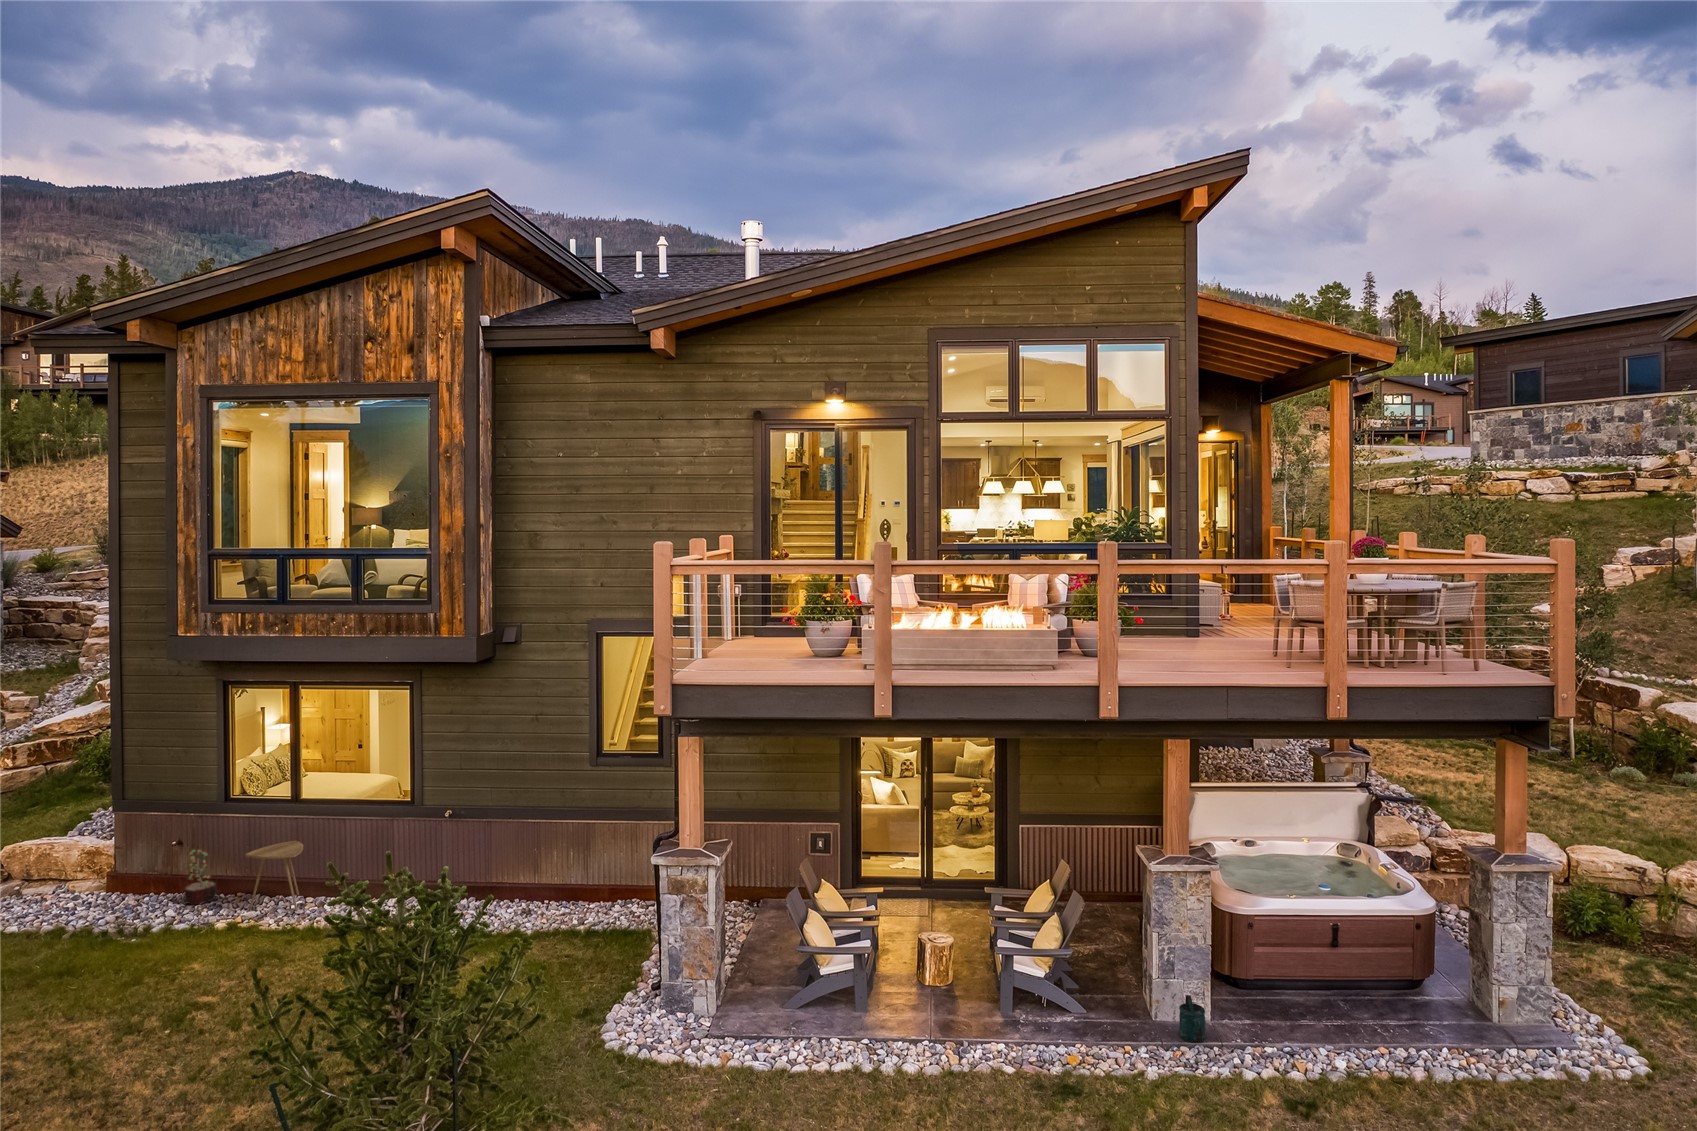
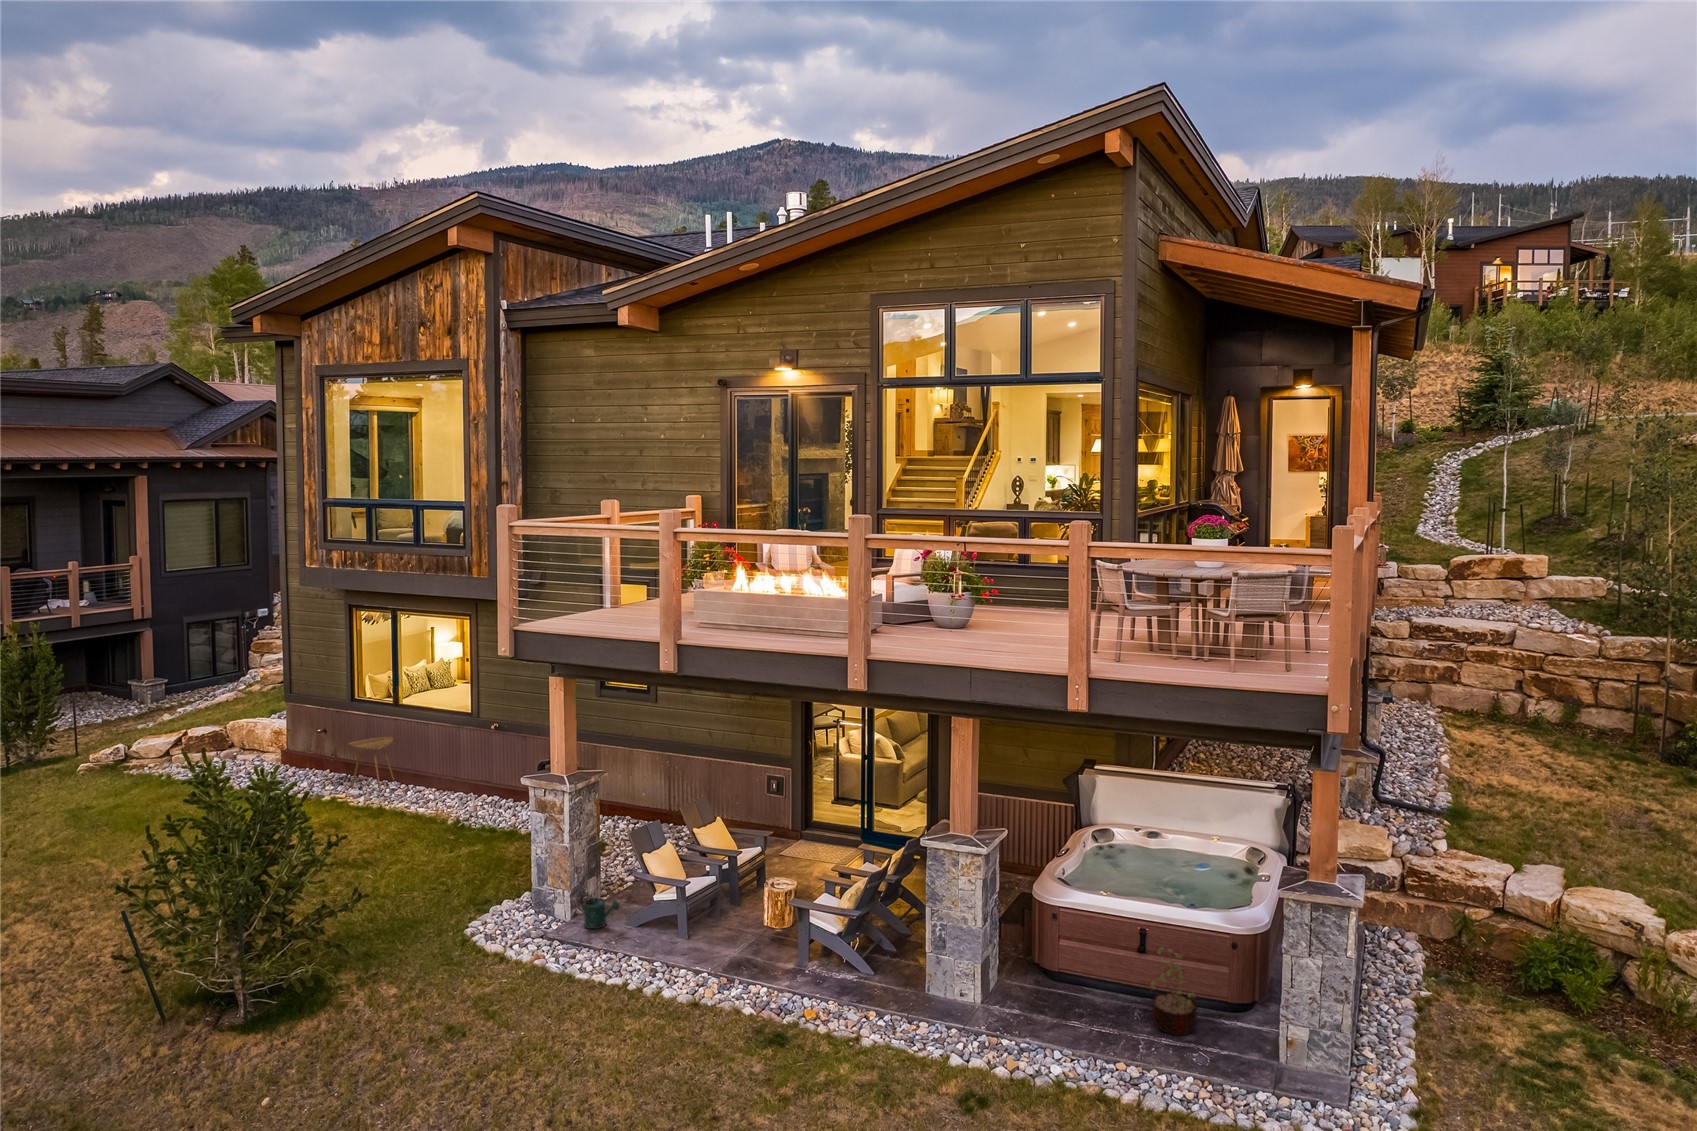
decorative plant: present [184,850,217,905] -> present [1150,947,1197,1035]
watering can: present [1179,995,1206,1042] -> present [581,894,620,929]

